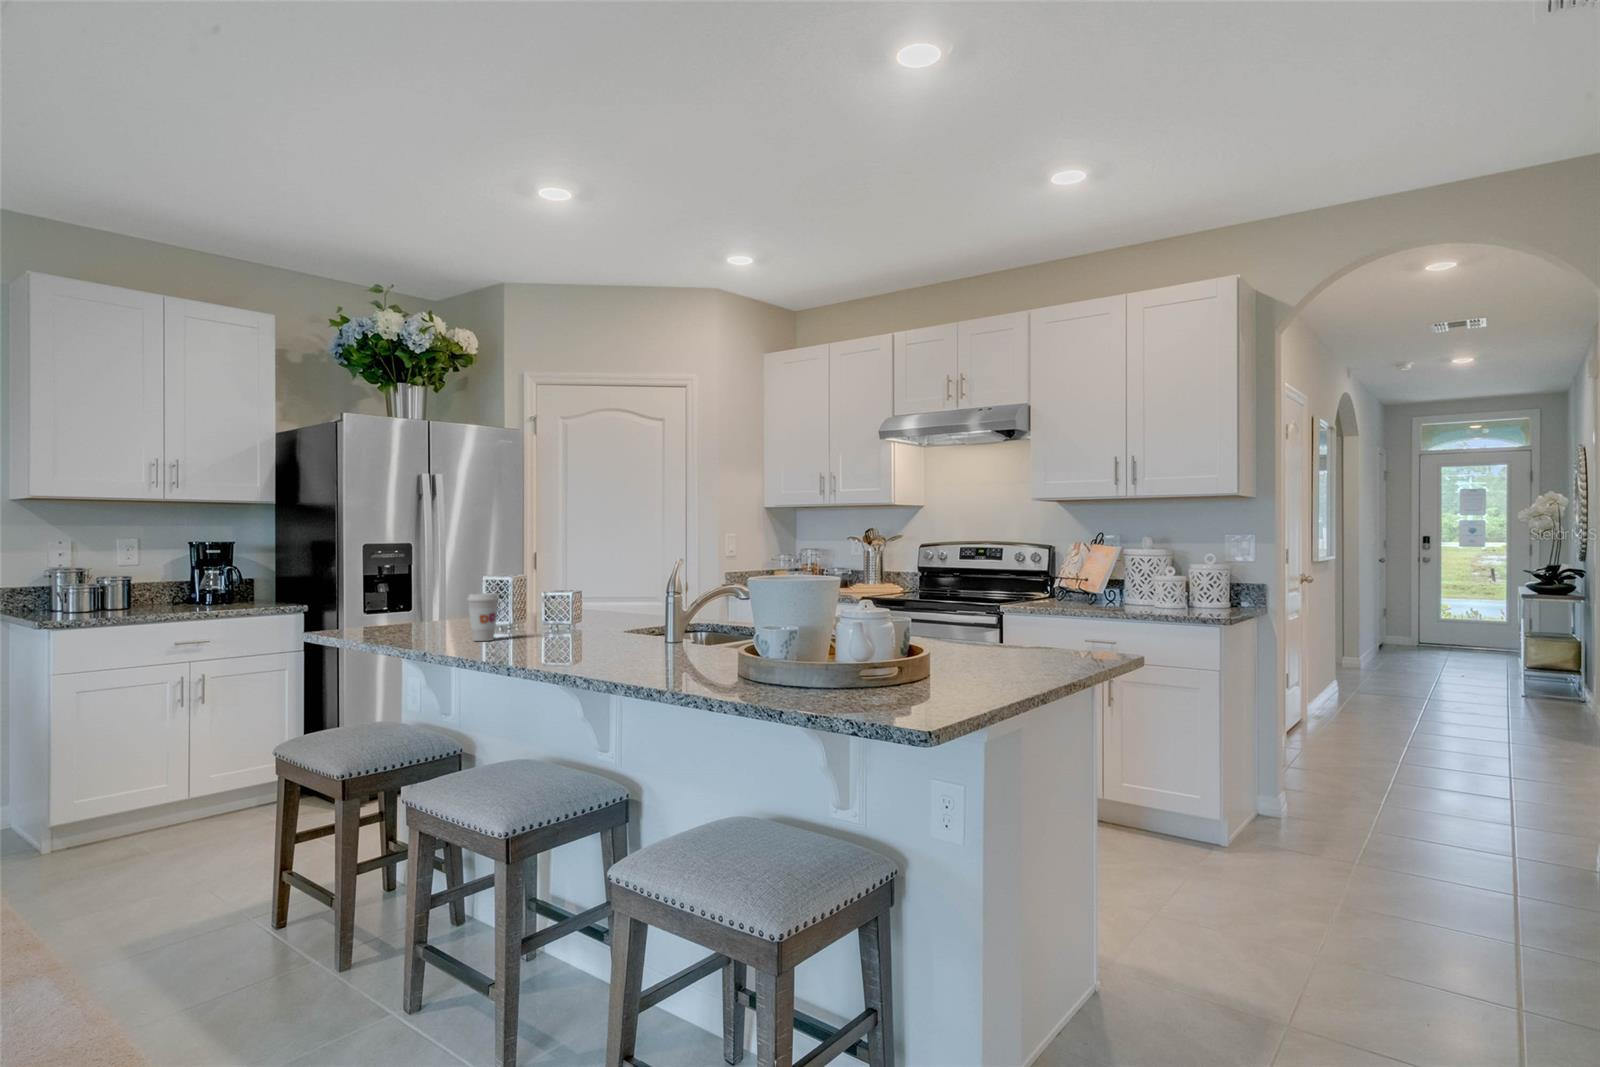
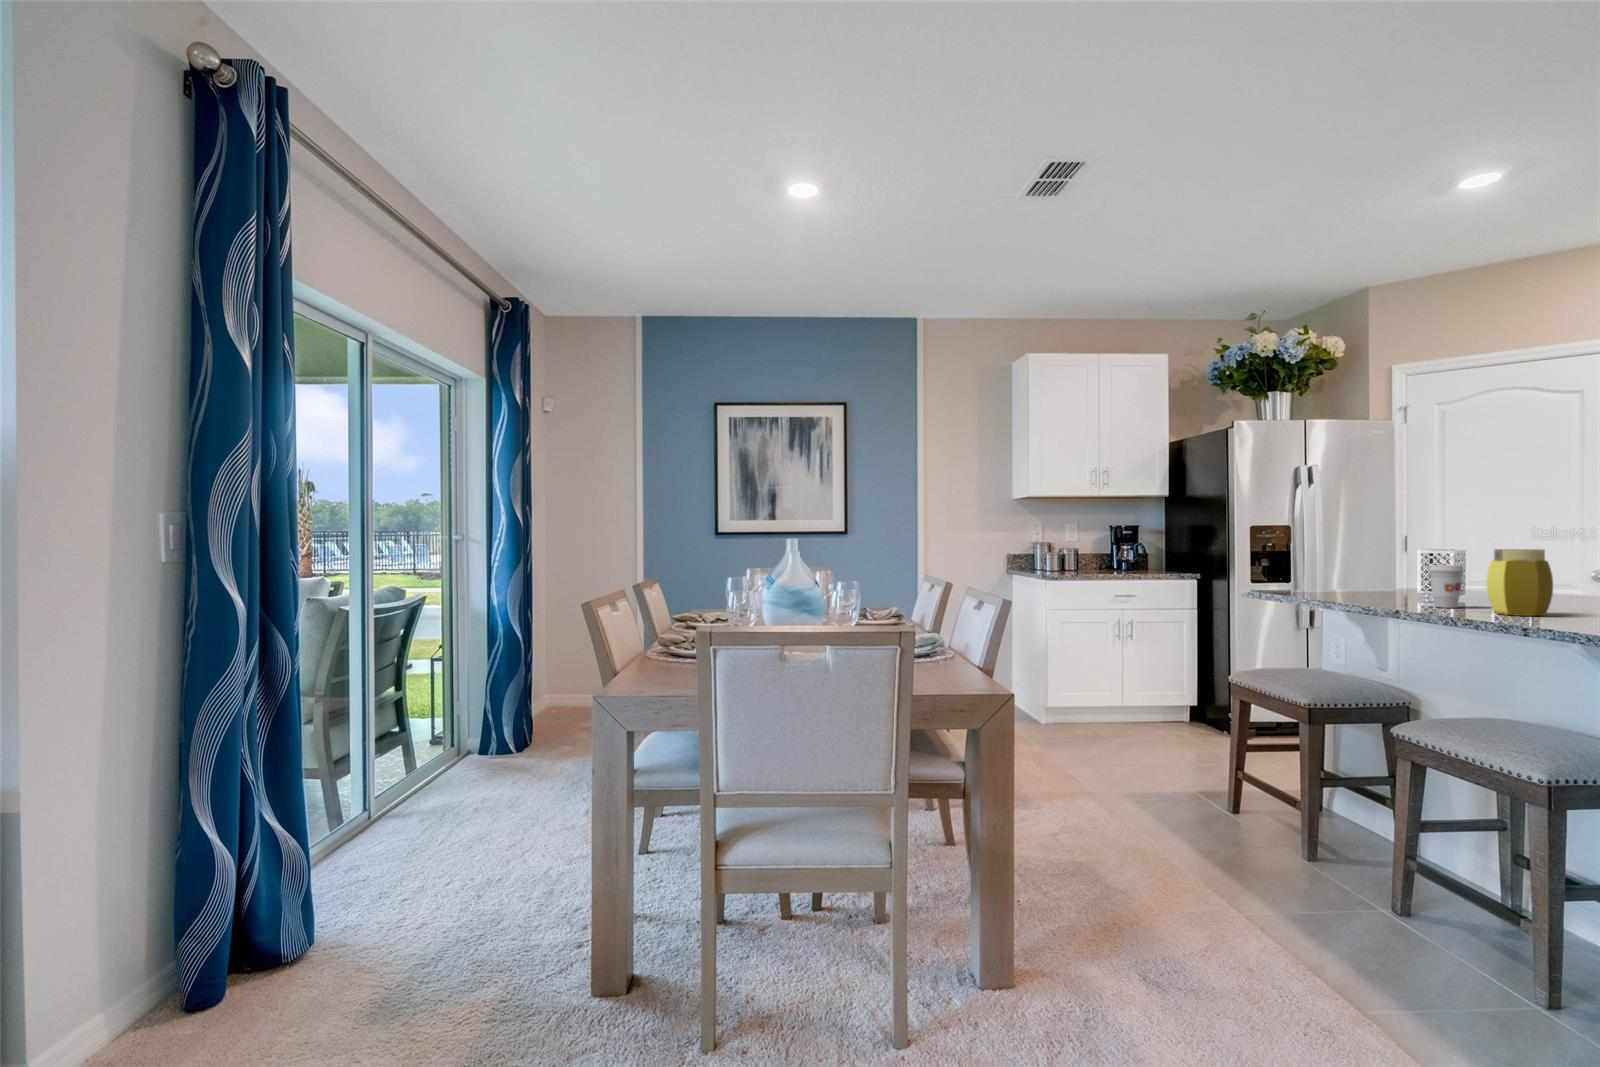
jar: none [504,576,556,648] -> present [1487,549,1553,616]

